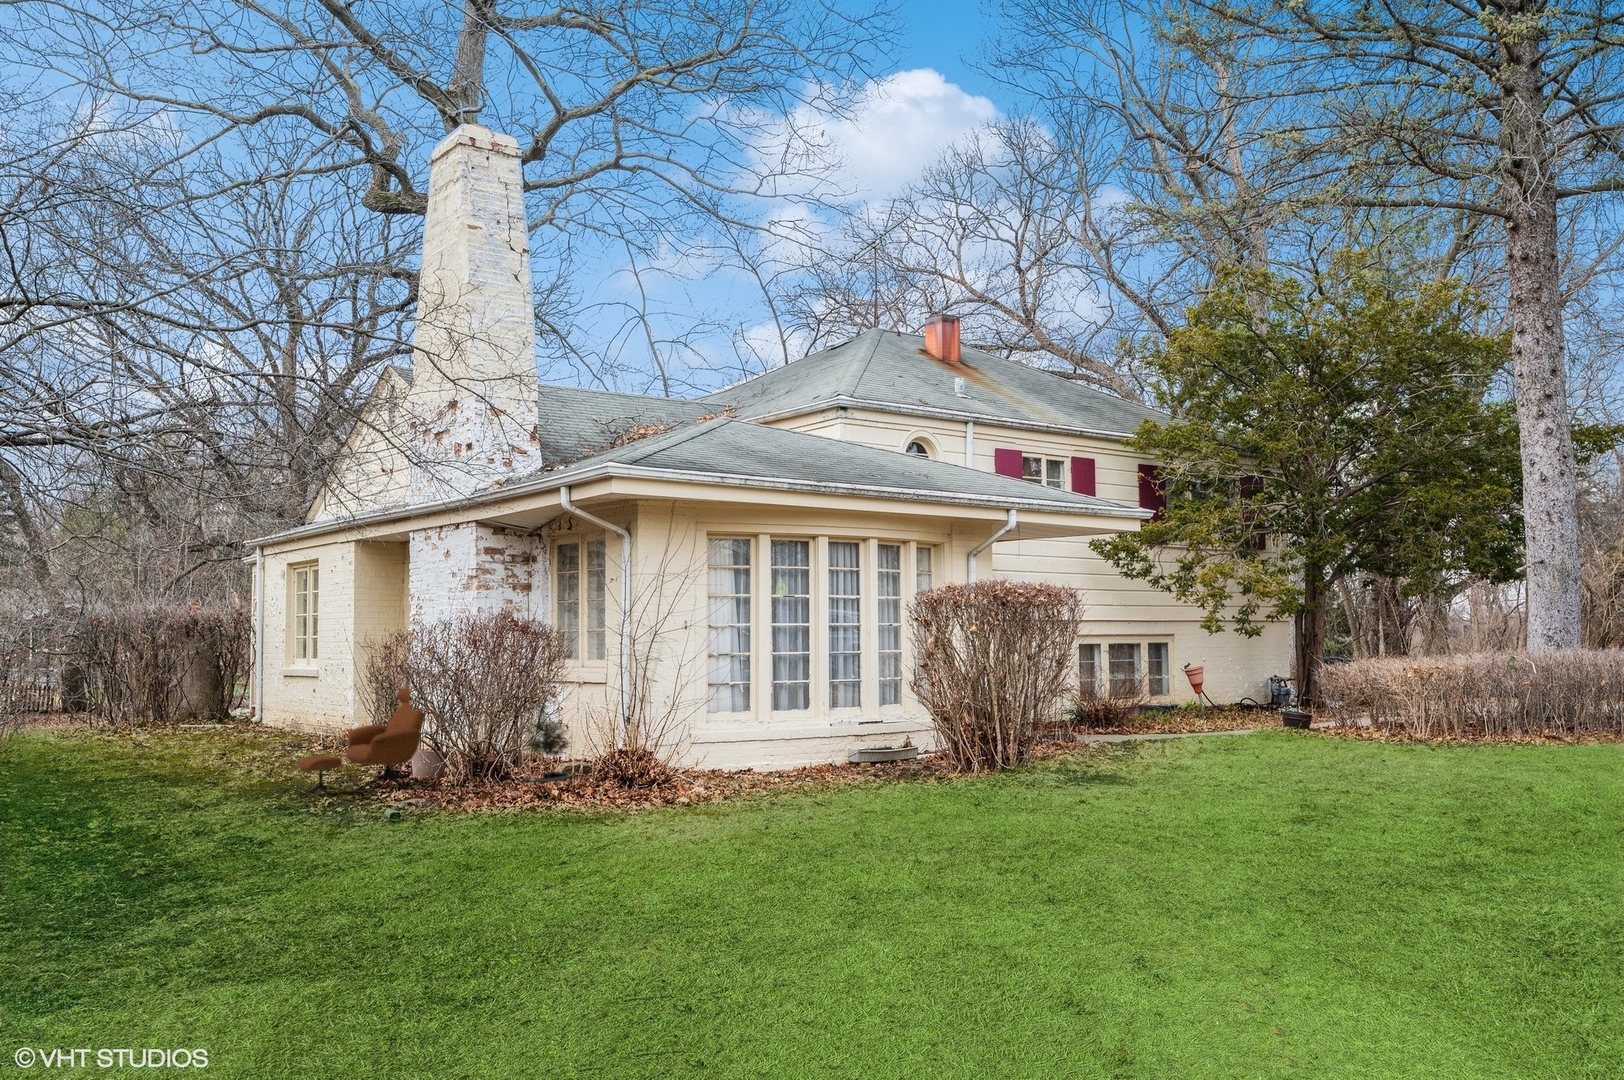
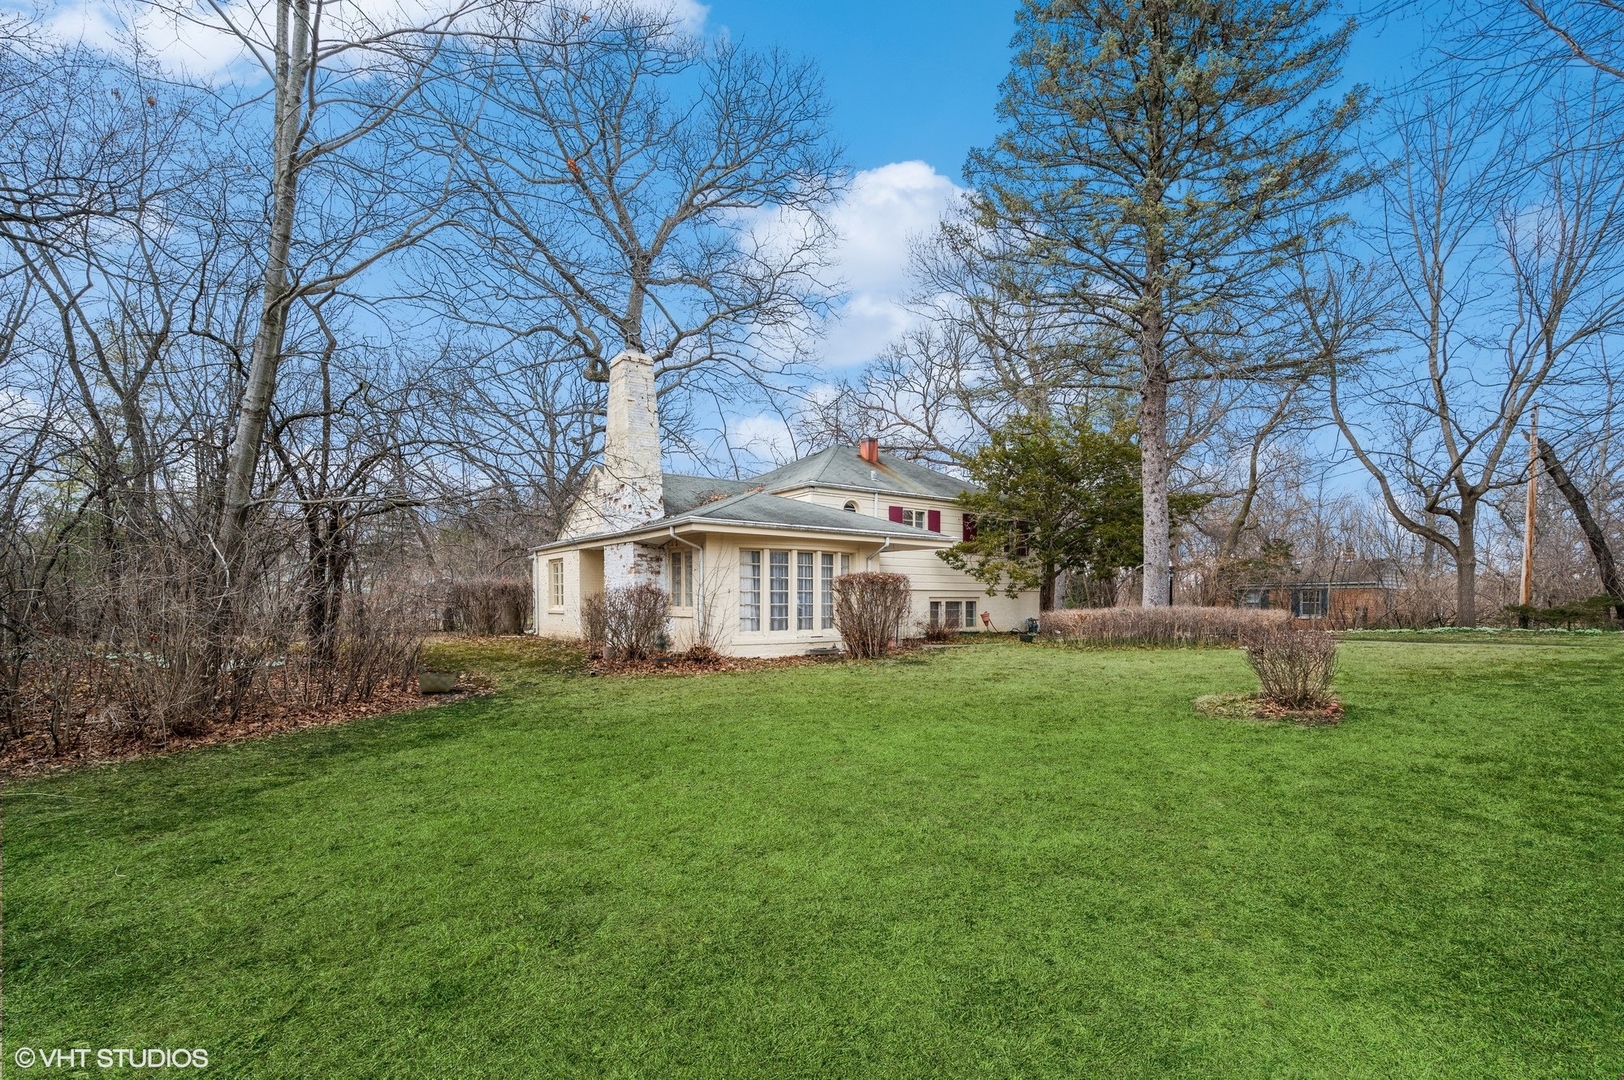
lounge chair: present [298,688,426,797] -> none [546,618,608,669]
woven basket: none [17,805,104,859] -> present [419,669,457,692]

